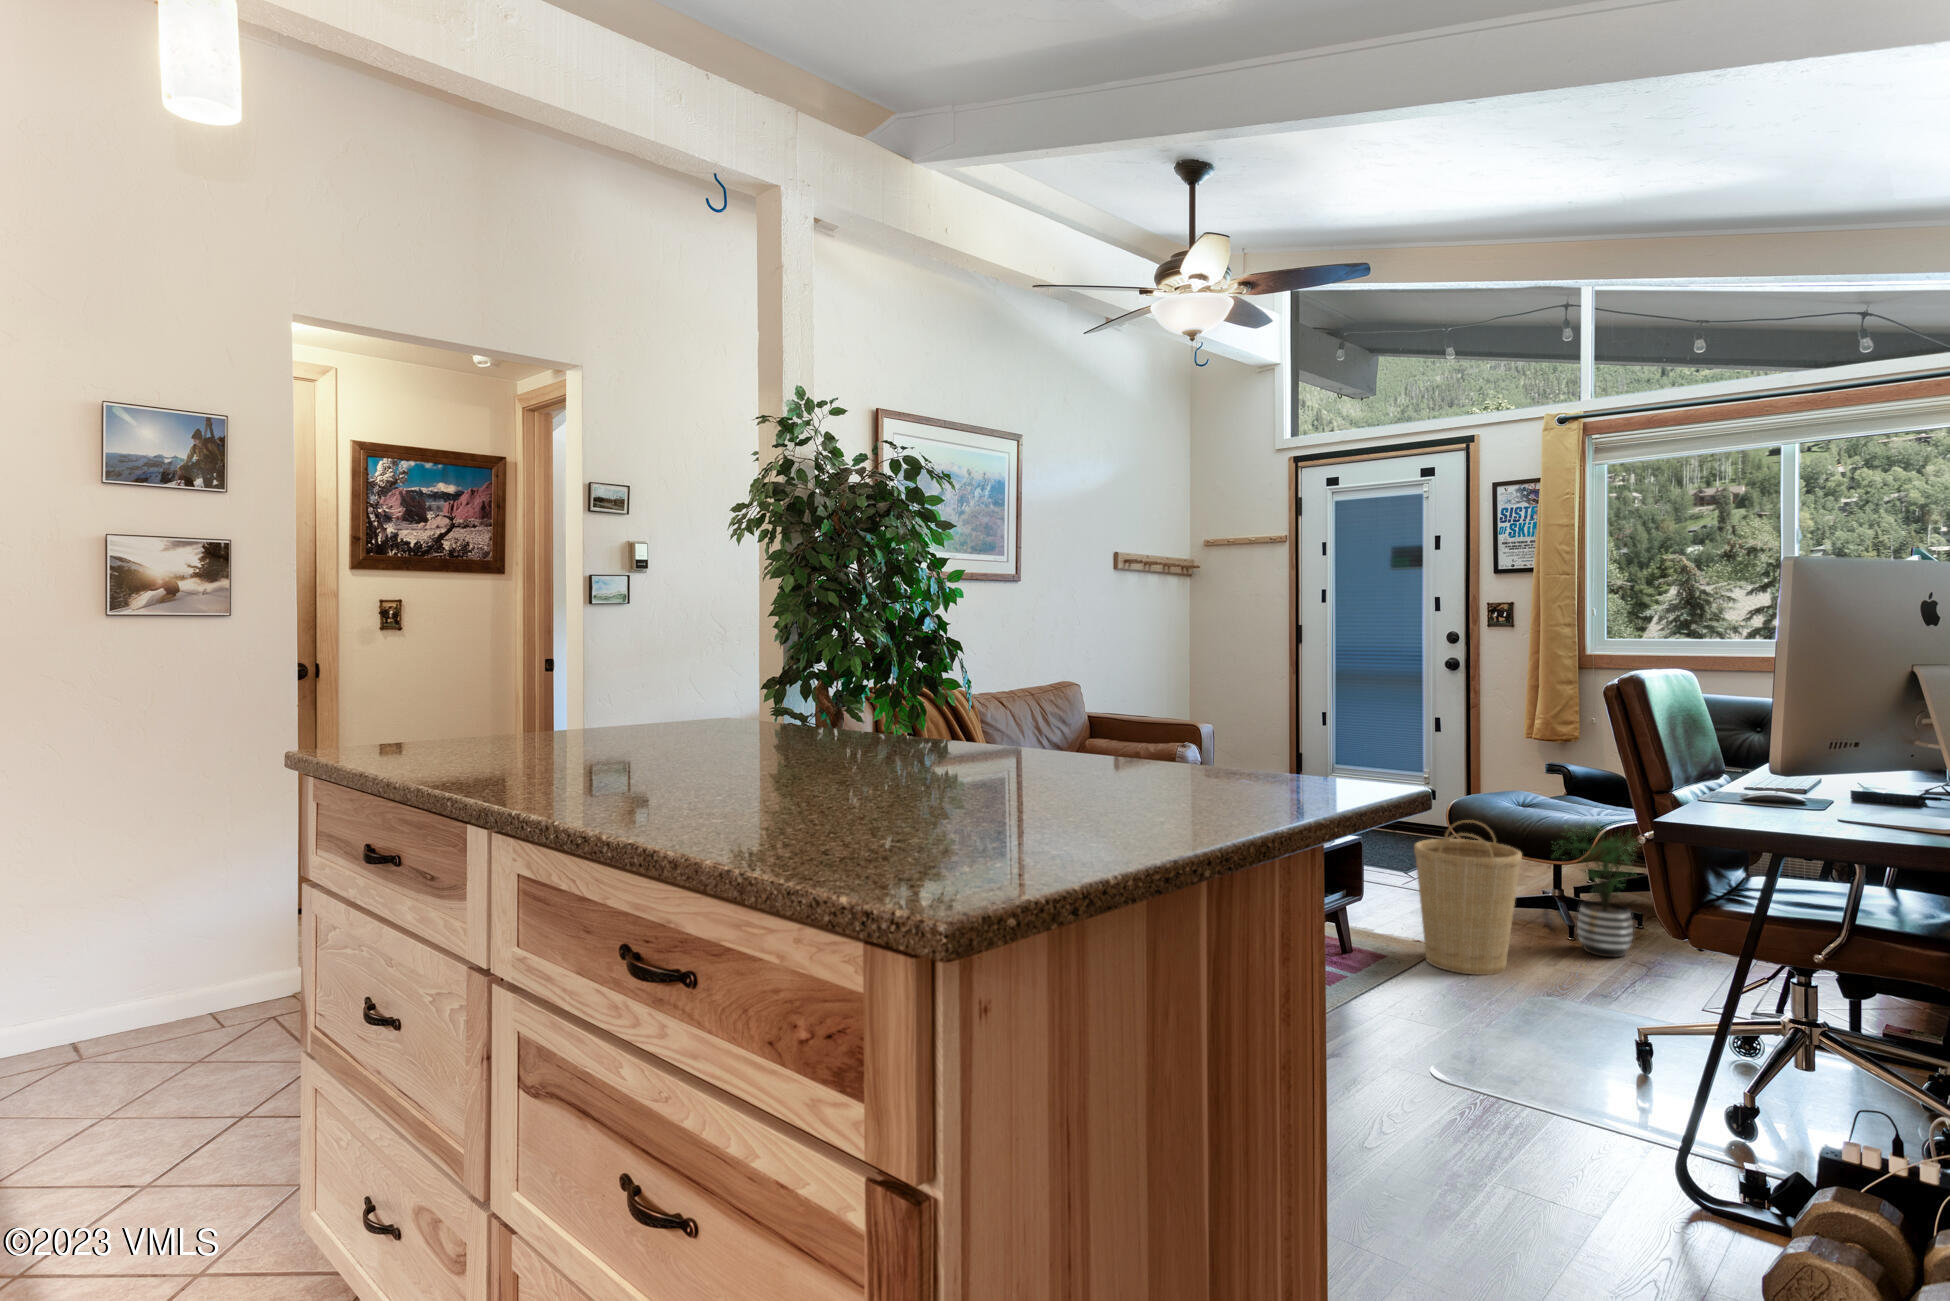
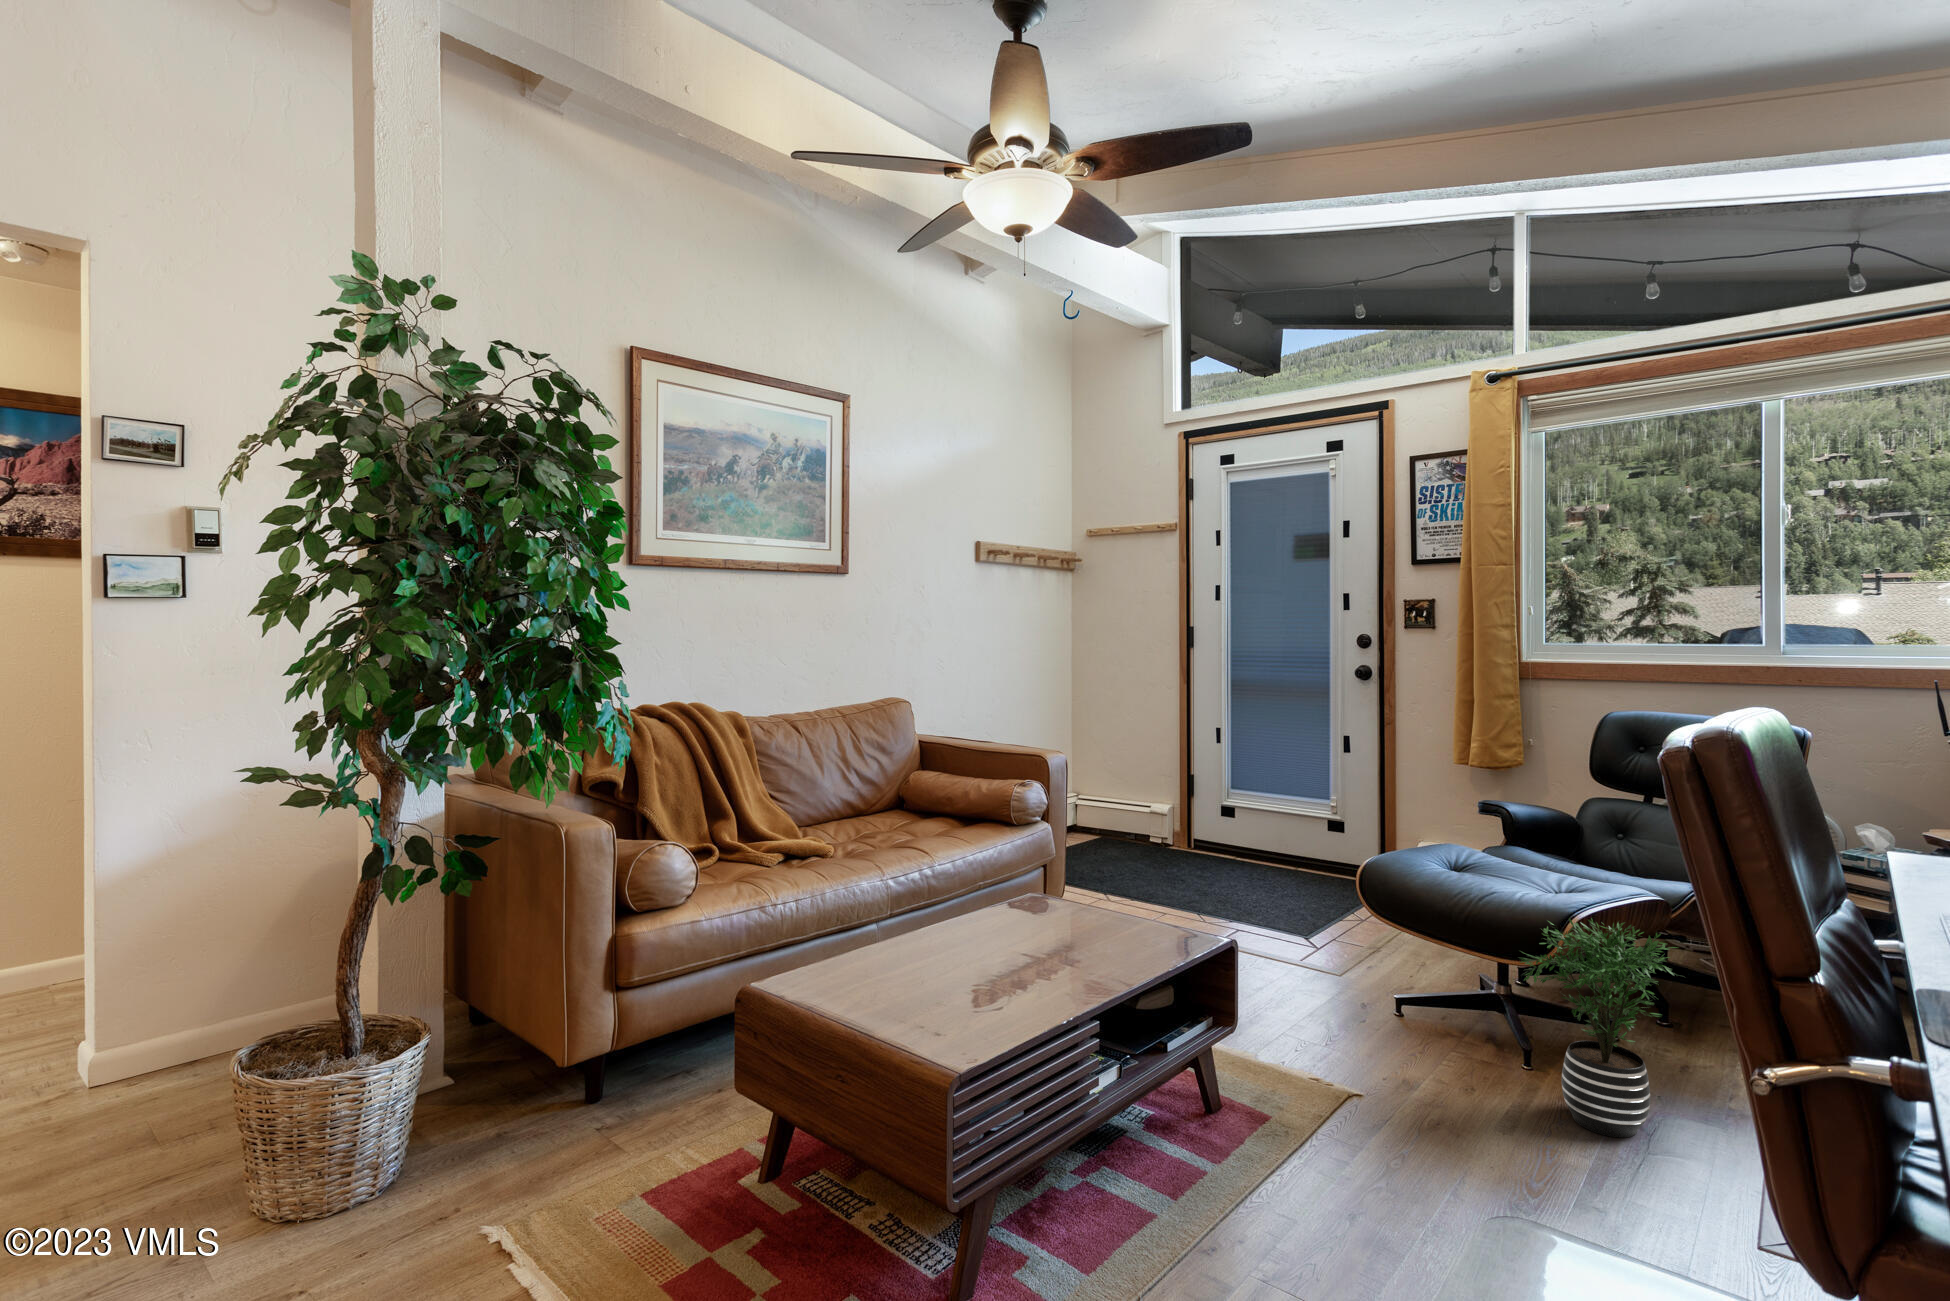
basket: present [1414,820,1522,975] -> none [1319,925,1489,1189]

